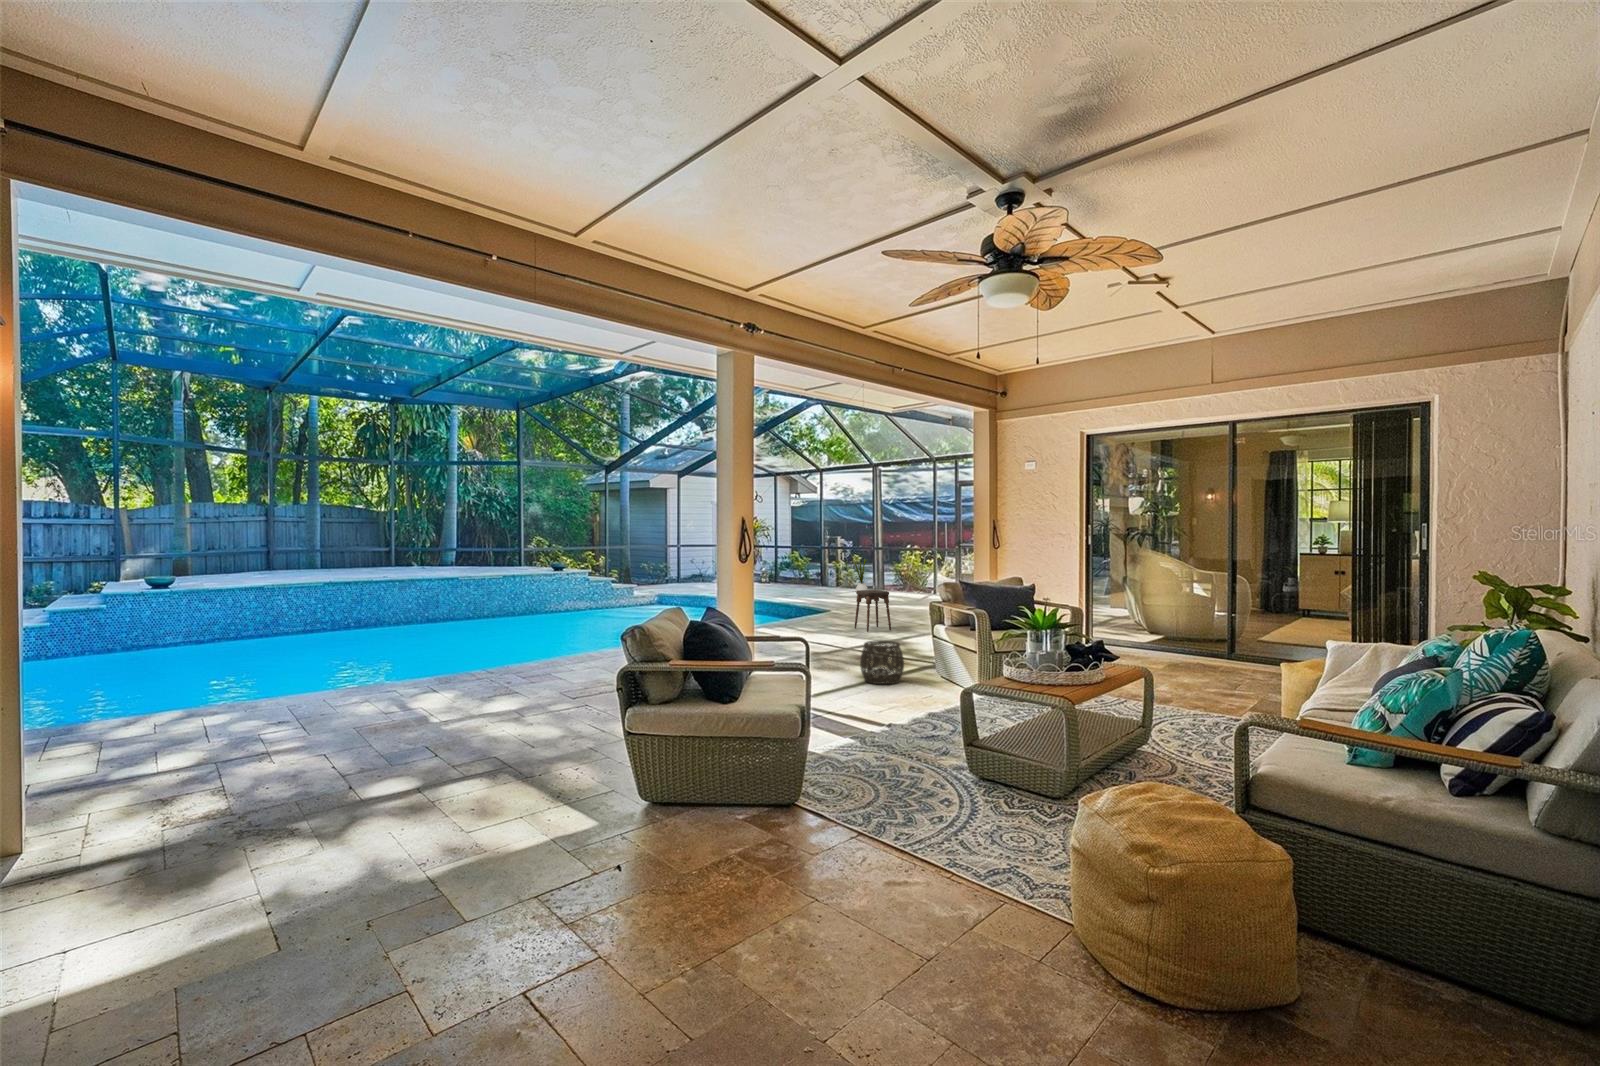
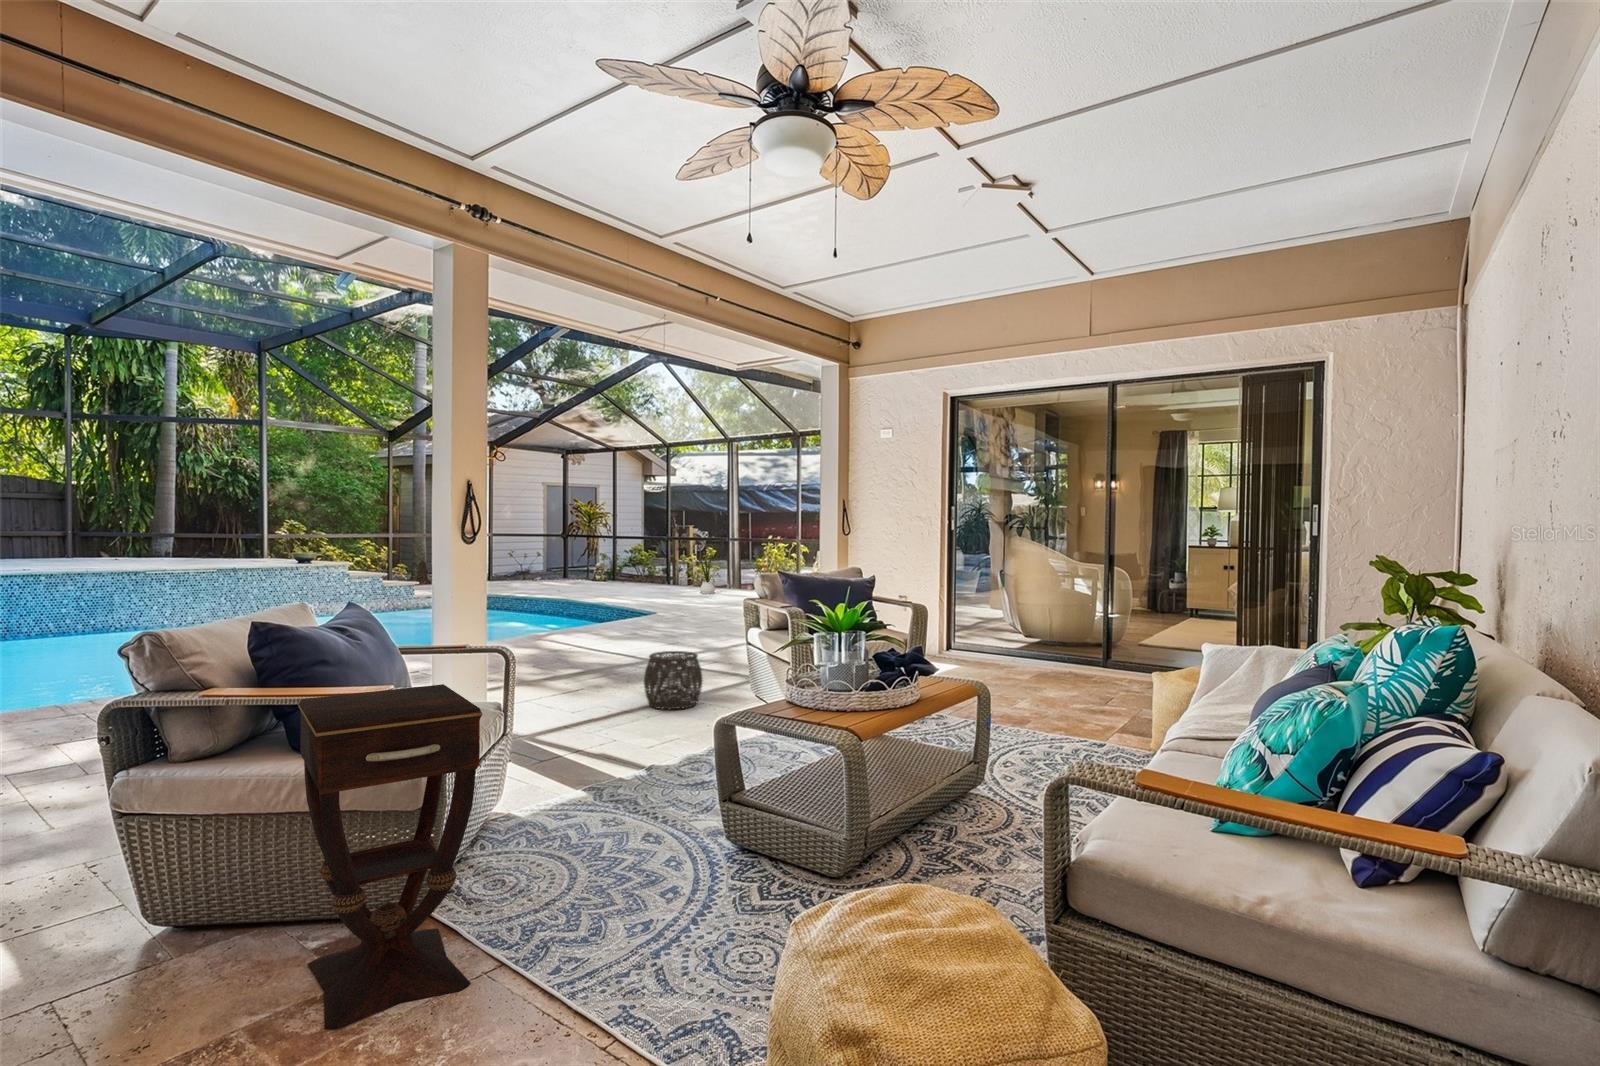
stool: present [855,590,891,632] -> none [675,588,720,641]
side table: none [737,661,854,862] -> present [298,684,482,1030]

